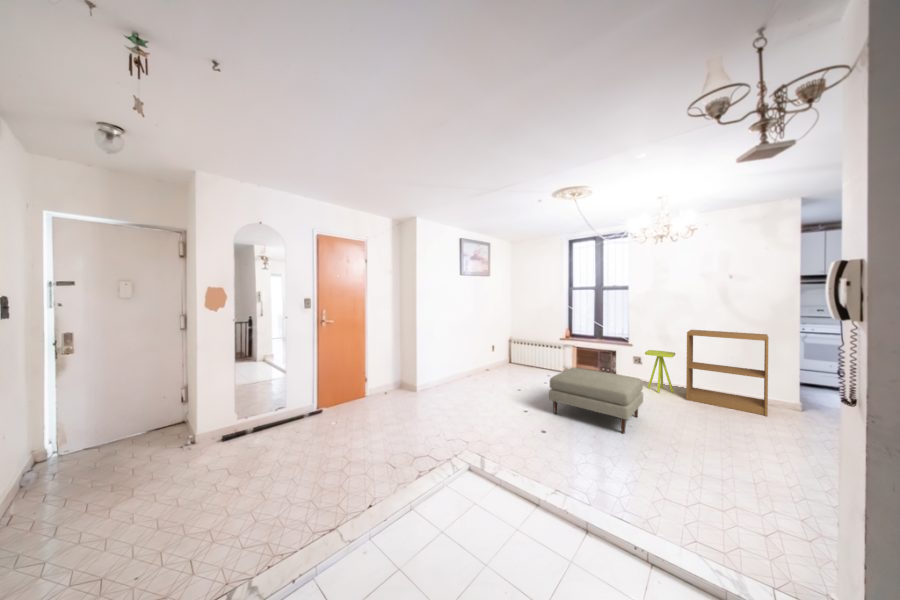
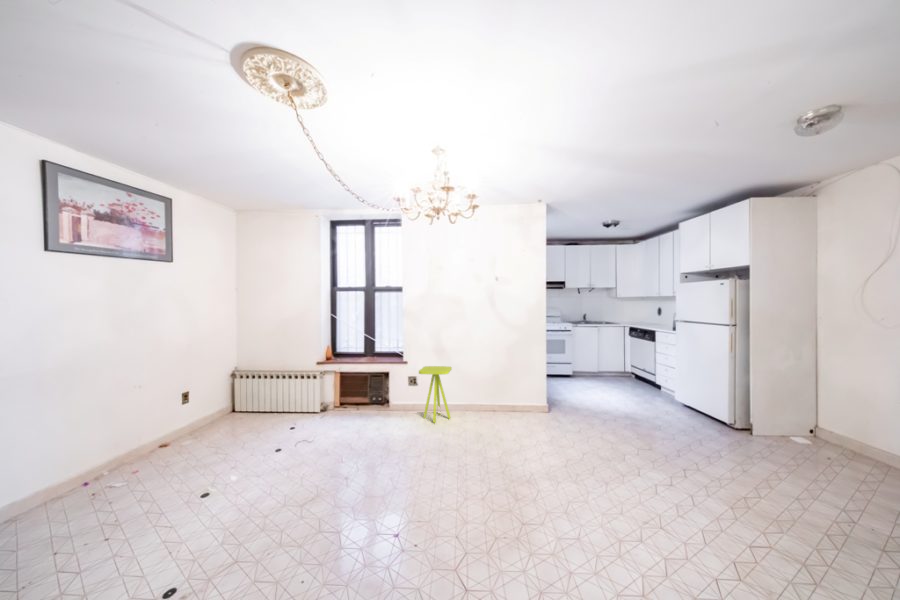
bookshelf: present [686,330,768,416] -> none [462,336,537,432]
ottoman: present [549,368,643,433] -> none [223,416,407,547]

